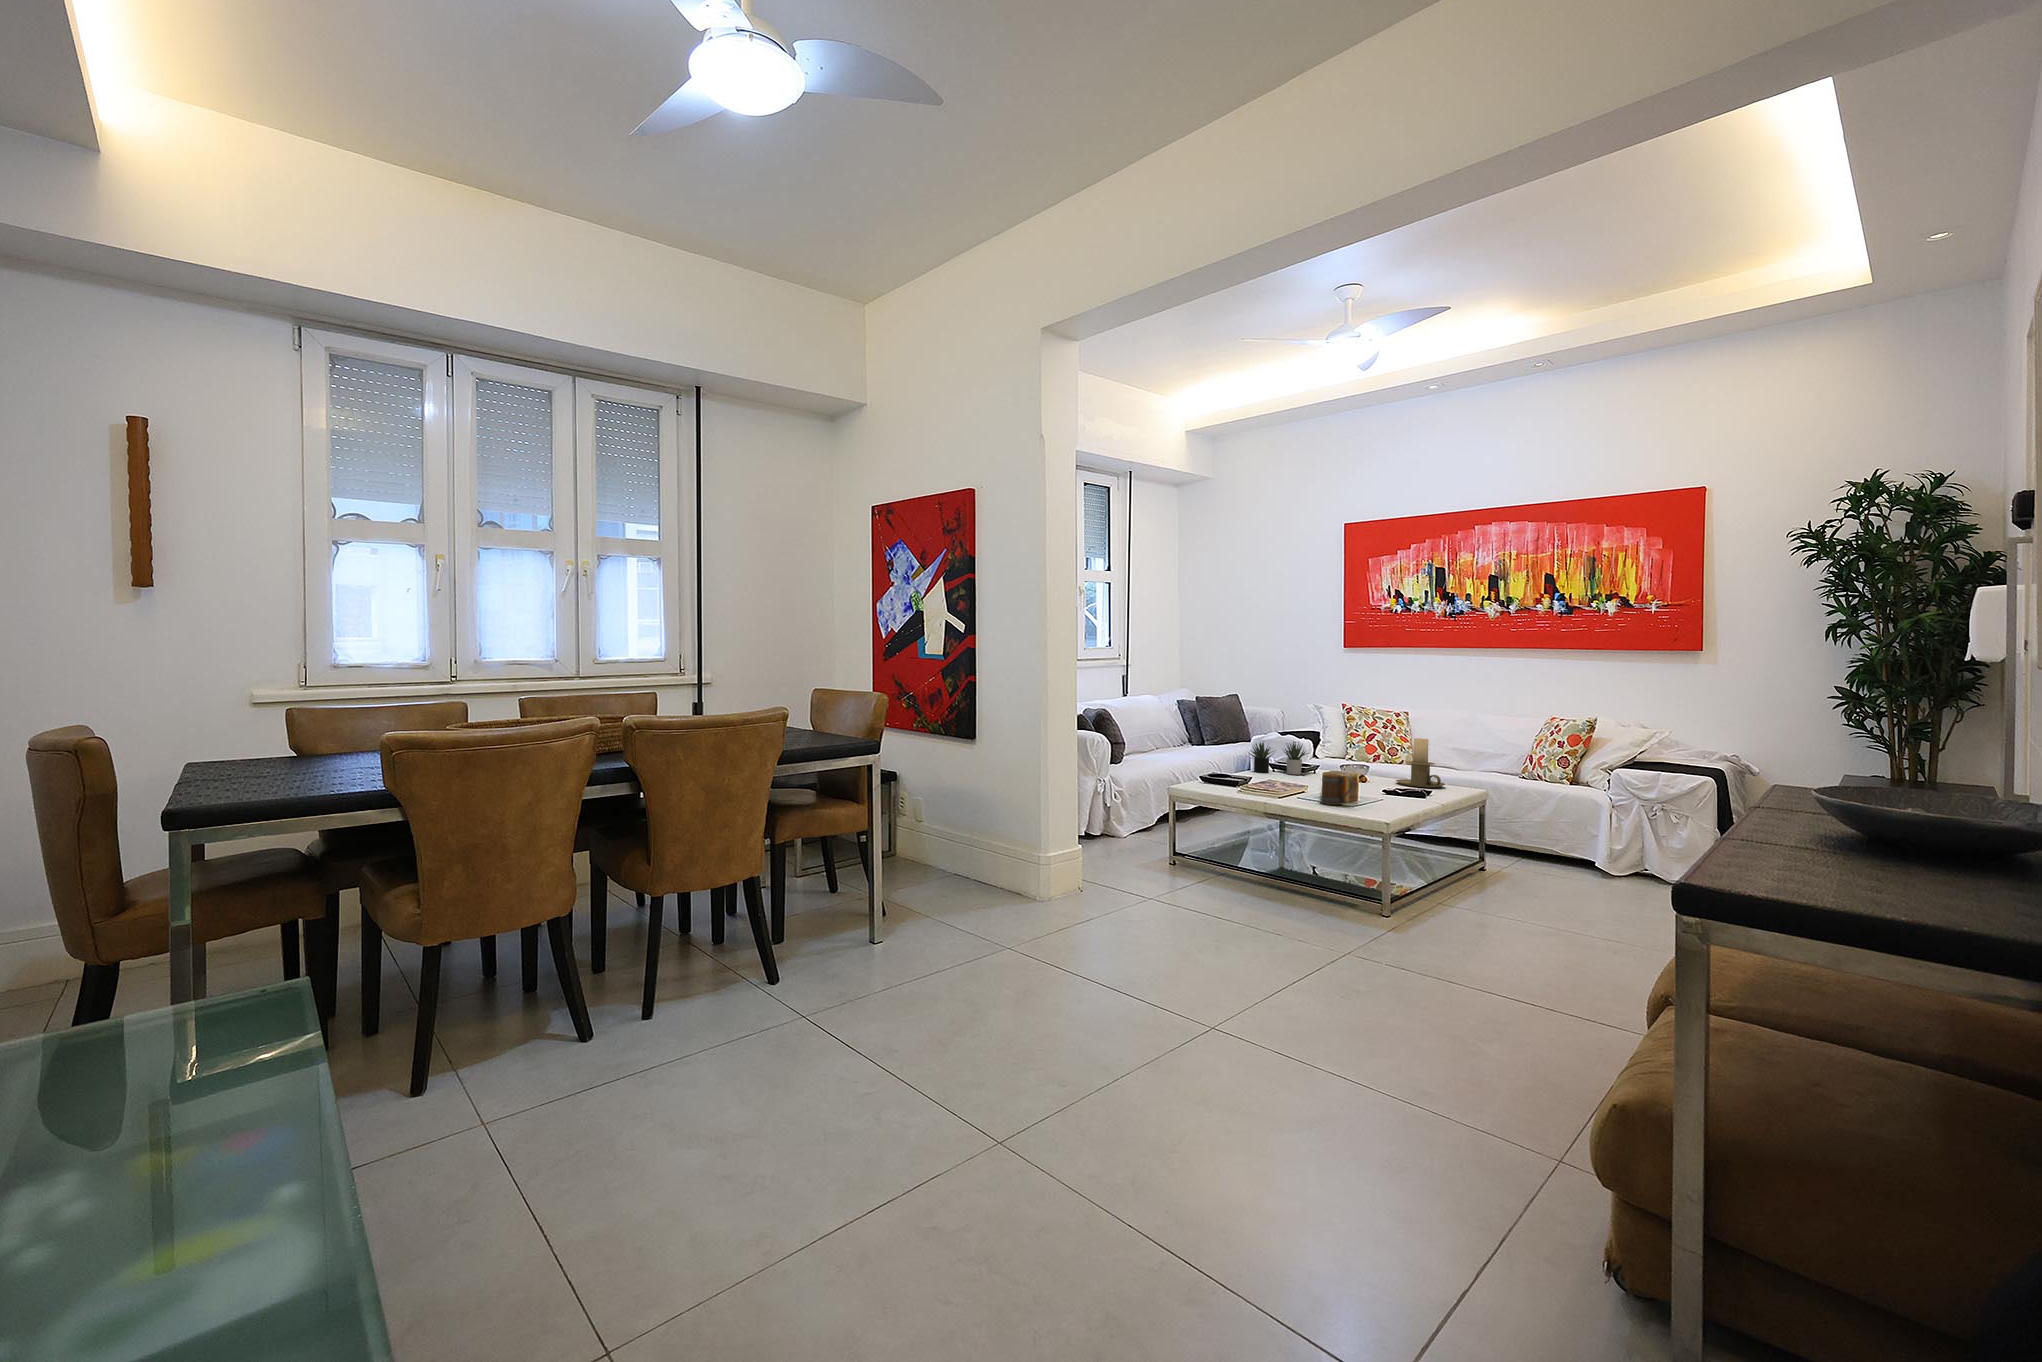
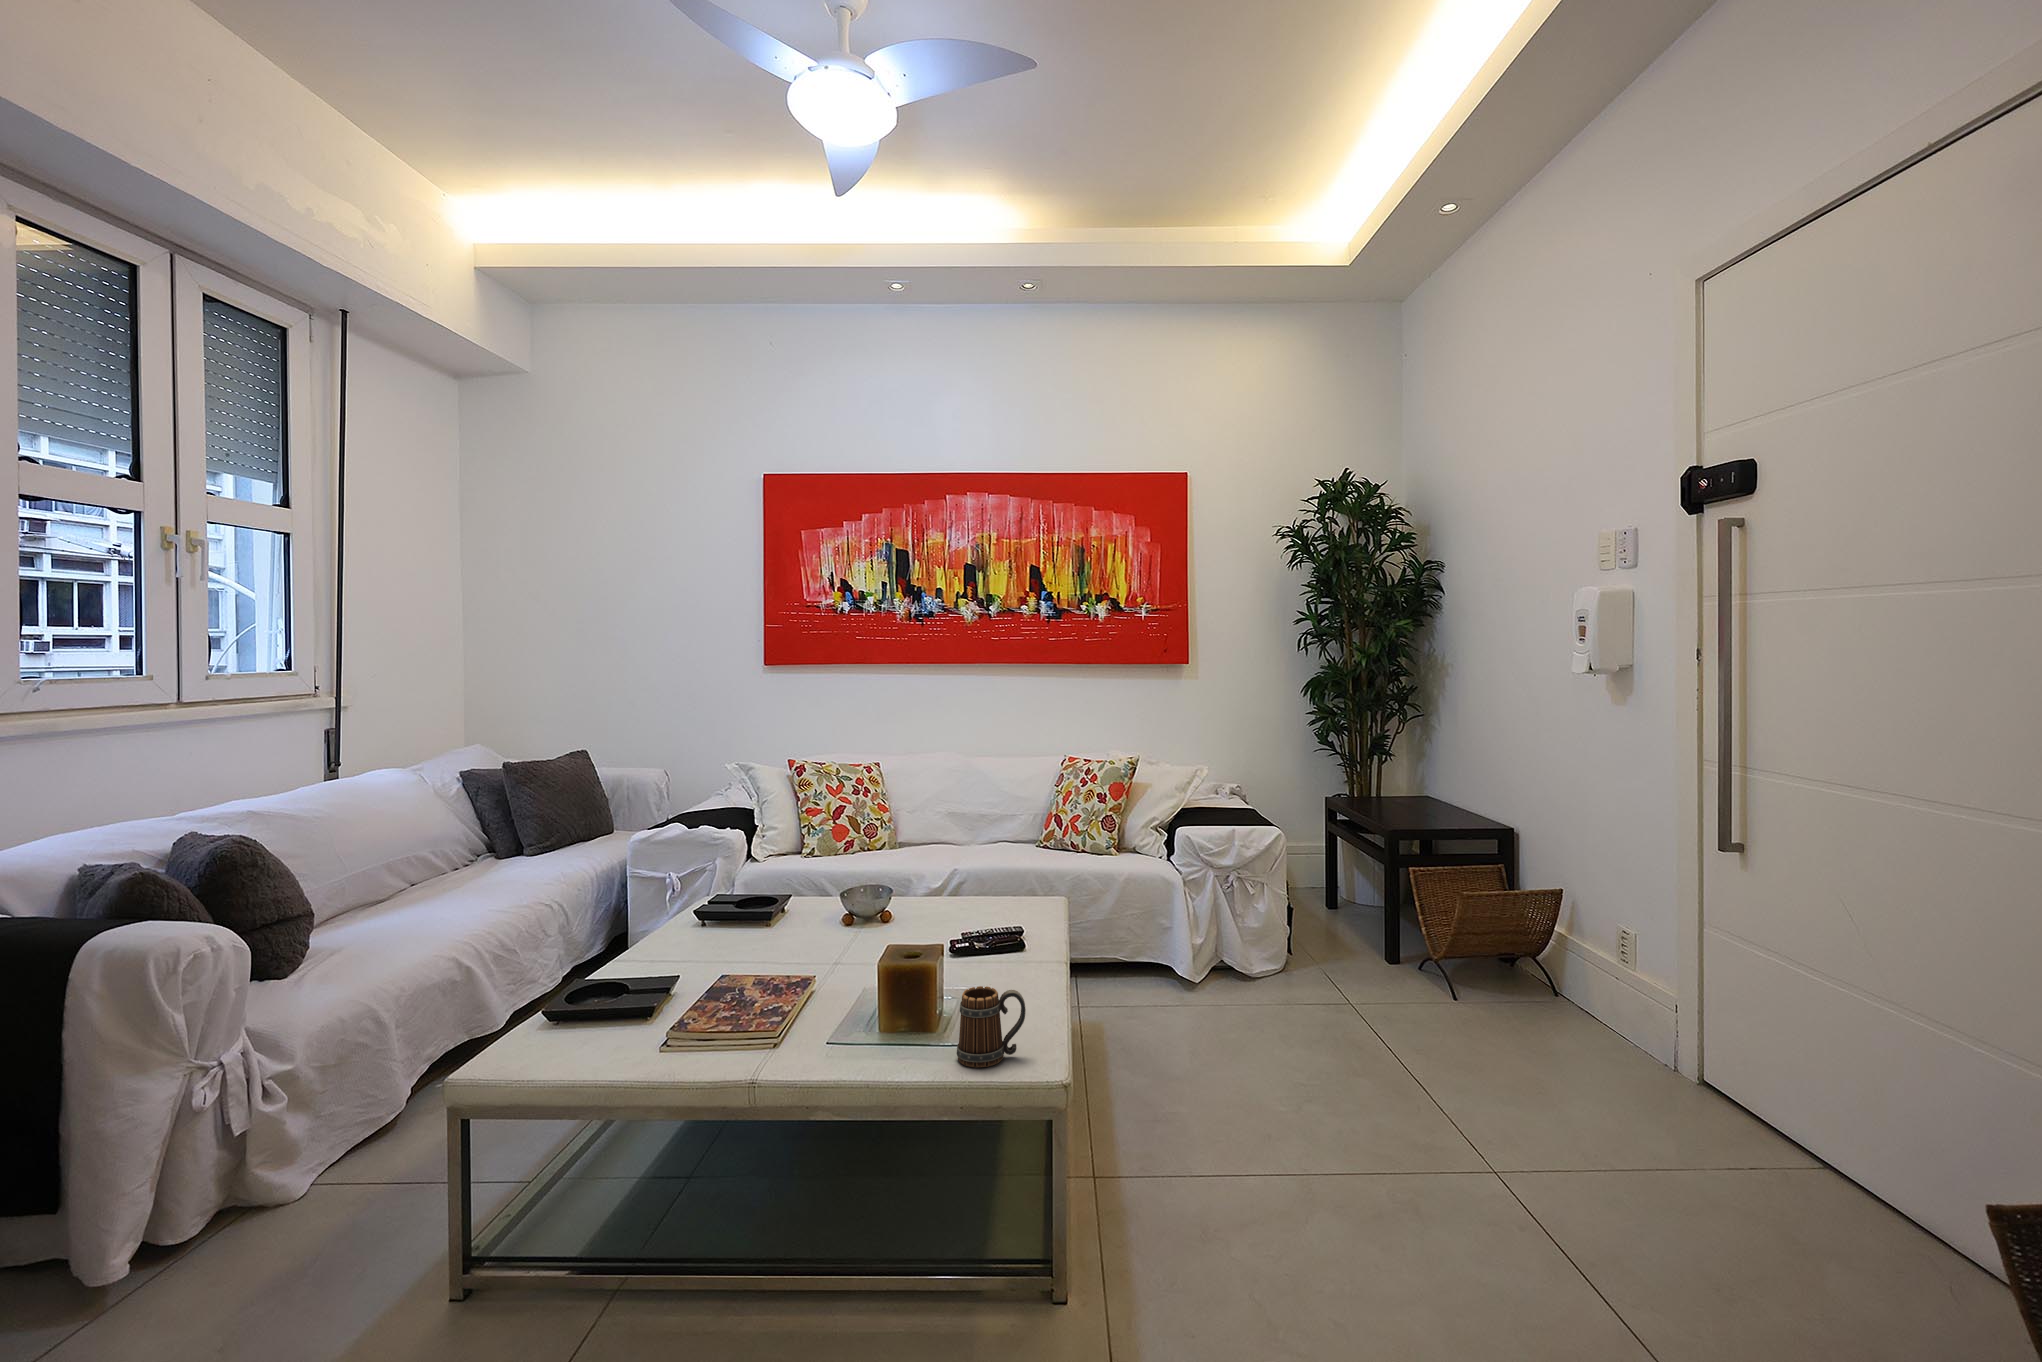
candle holder: present [1396,738,1445,788] -> none [954,832,1029,920]
succulent plant: present [1249,742,1308,775] -> none [693,870,820,953]

